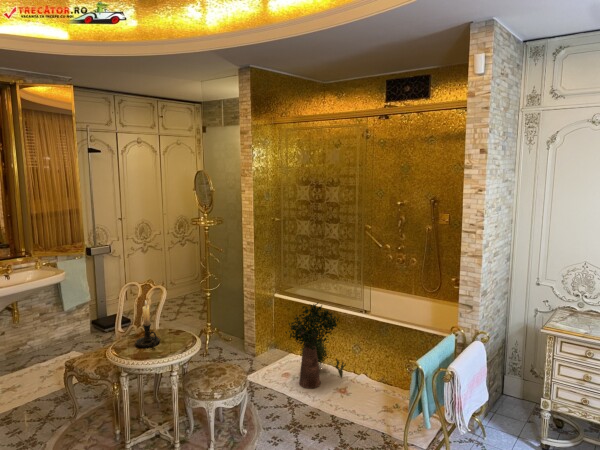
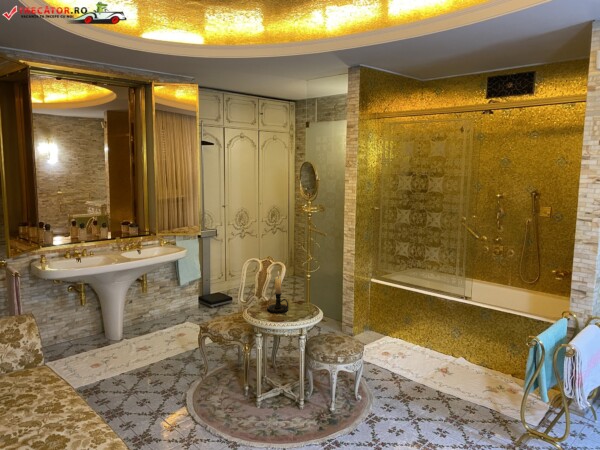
potted plant: present [286,303,346,388] -> none [389,286,445,366]

